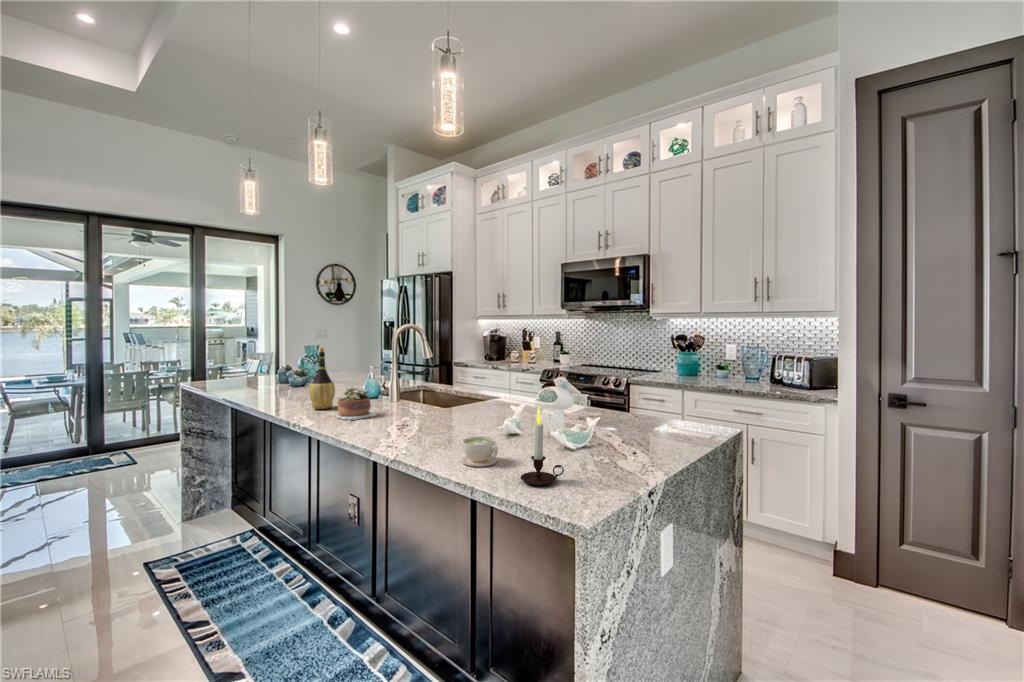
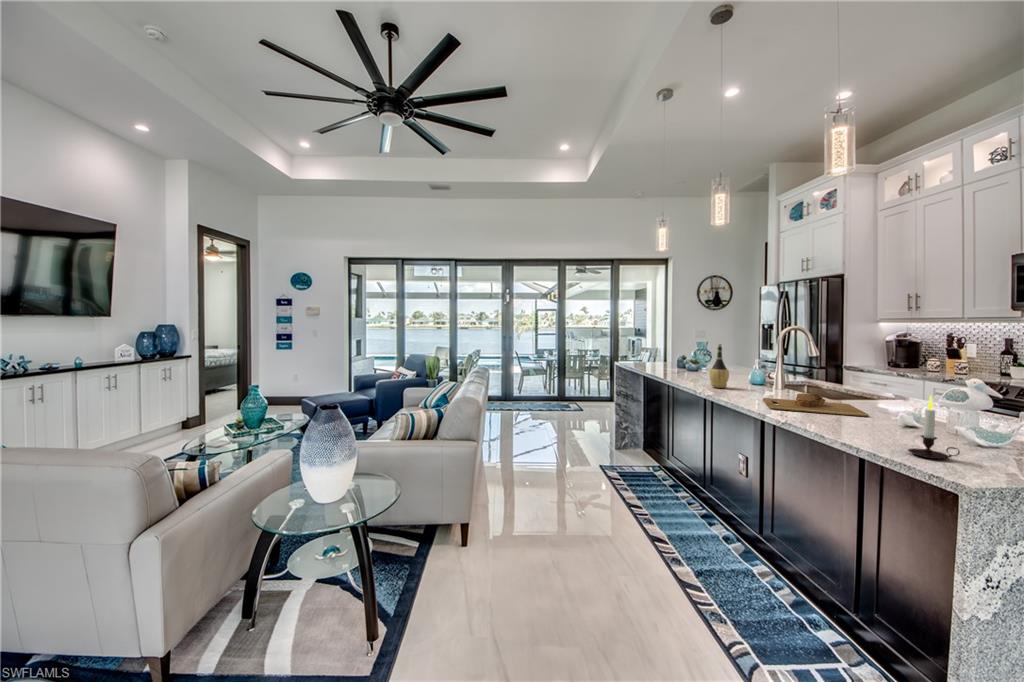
succulent plant: present [336,387,377,420] -> none [729,373,766,397]
cutting board: none [373,406,480,436] -> present [763,393,868,417]
coffee cup: present [462,437,498,467] -> none [848,416,886,440]

